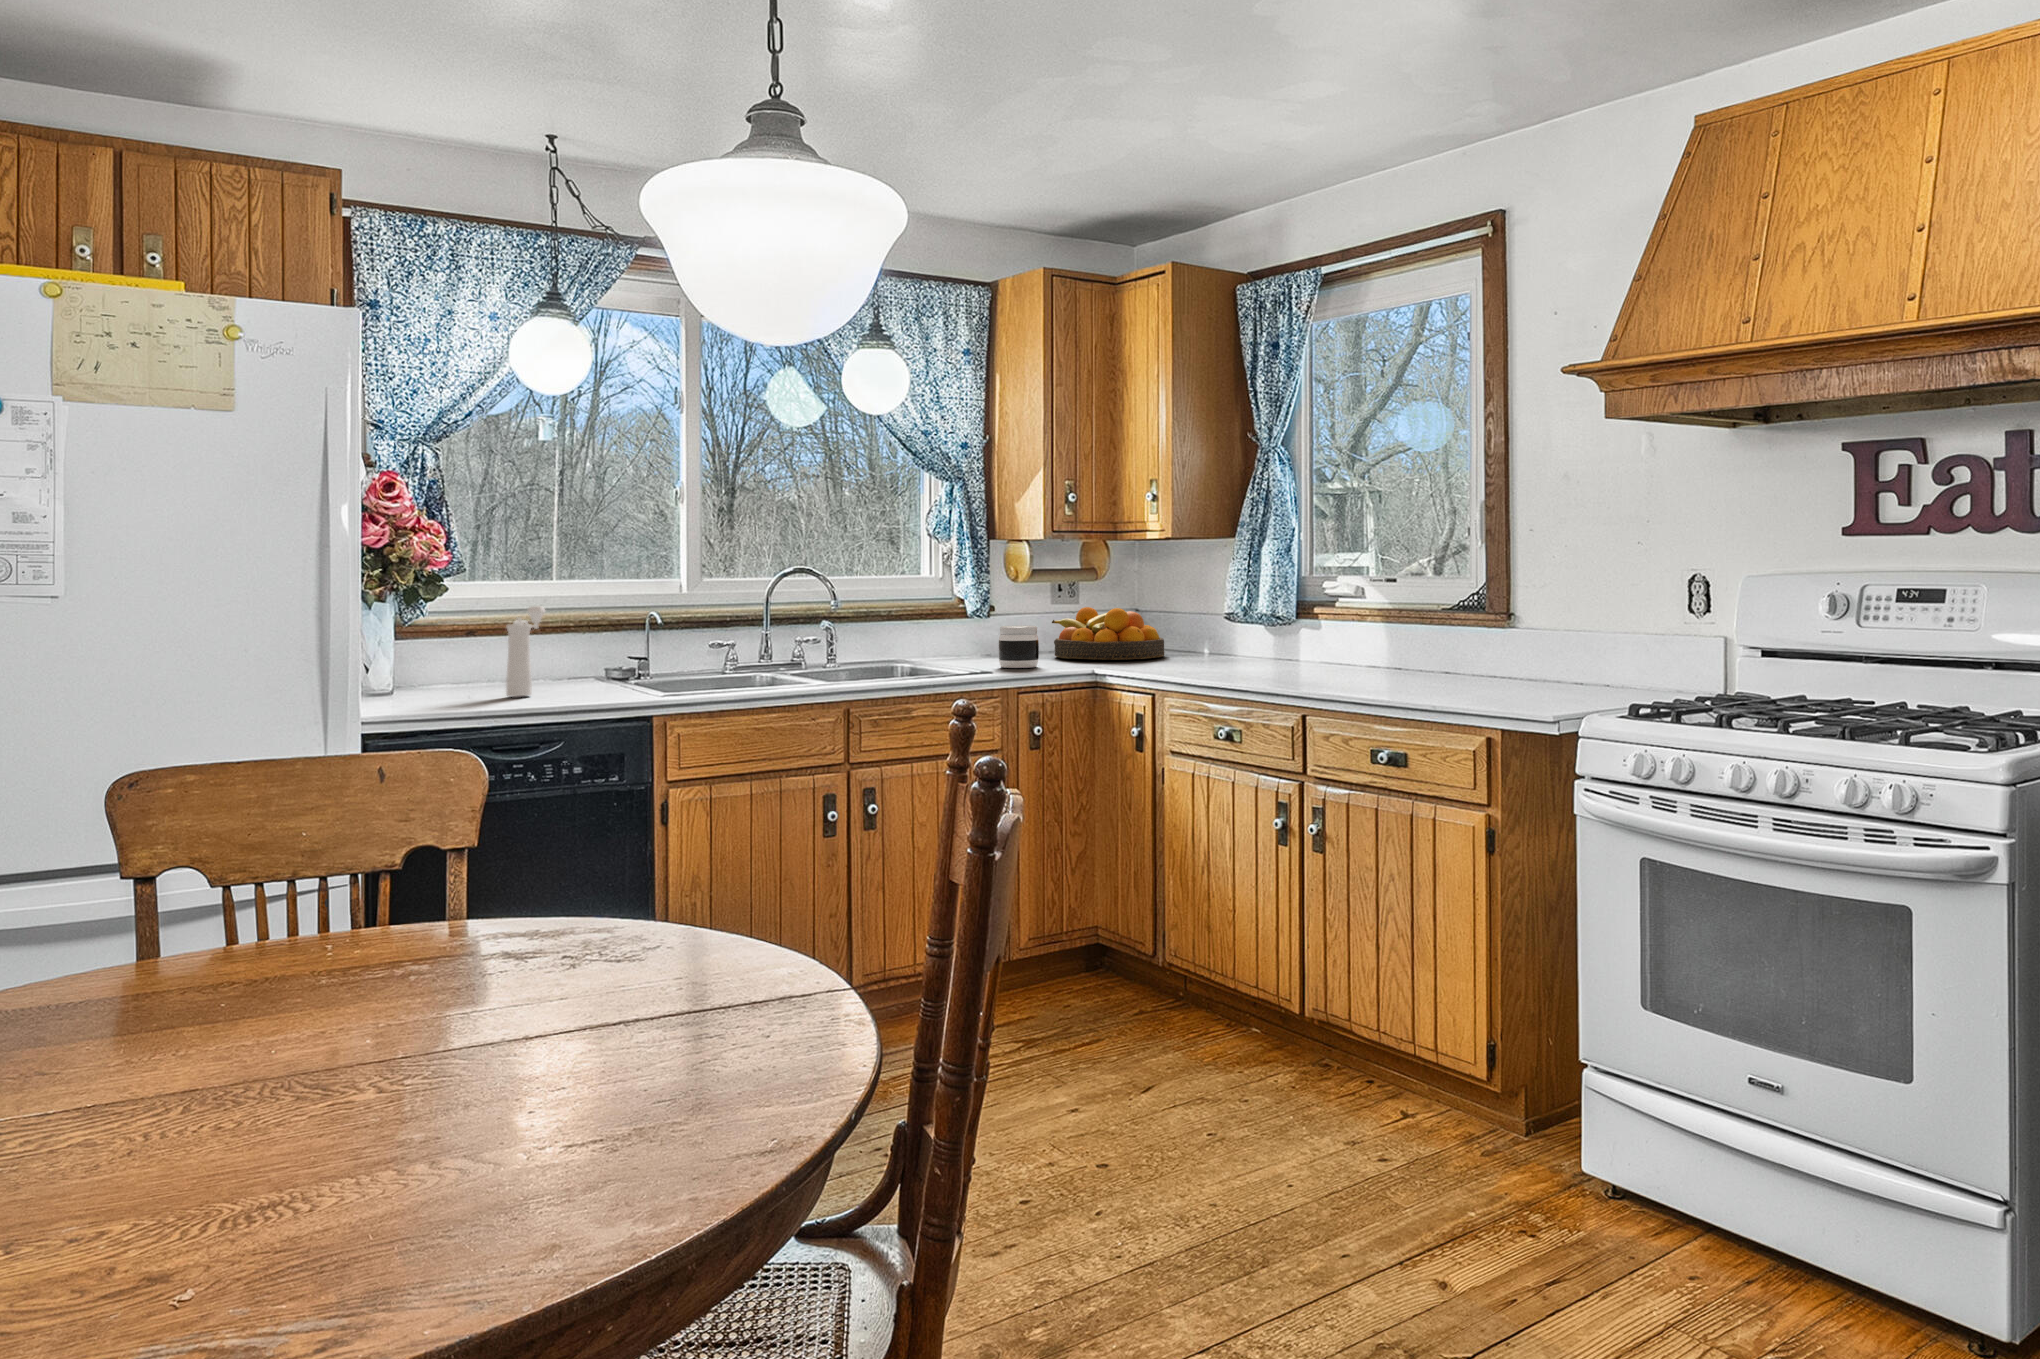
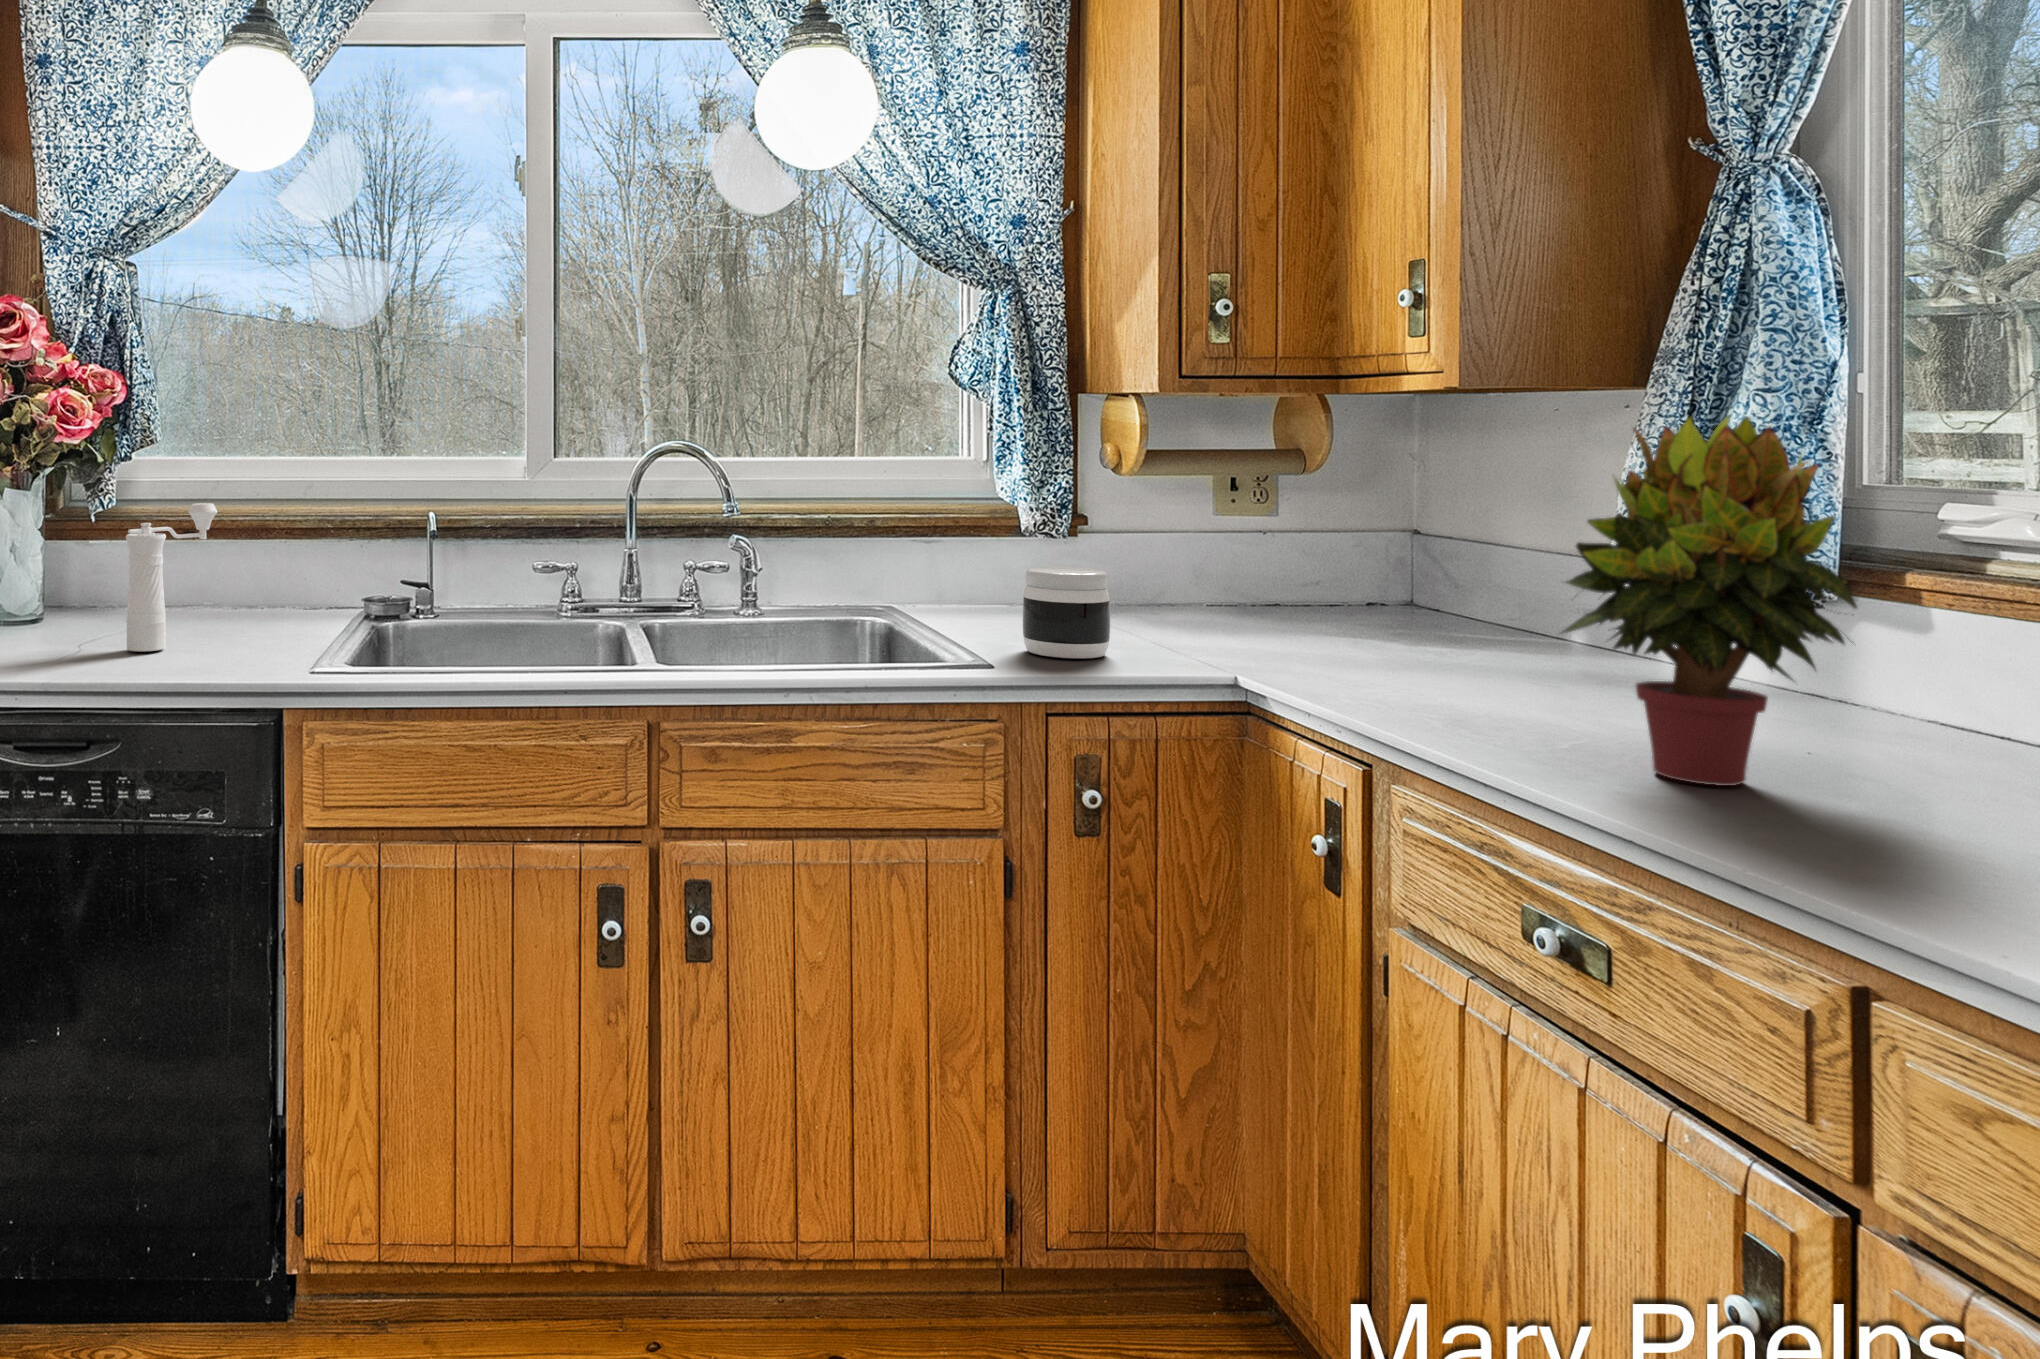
potted plant: none [1216,548,1296,678] -> present [1562,415,1857,786]
fruit bowl: present [1052,607,1164,660] -> none [1172,530,1437,653]

